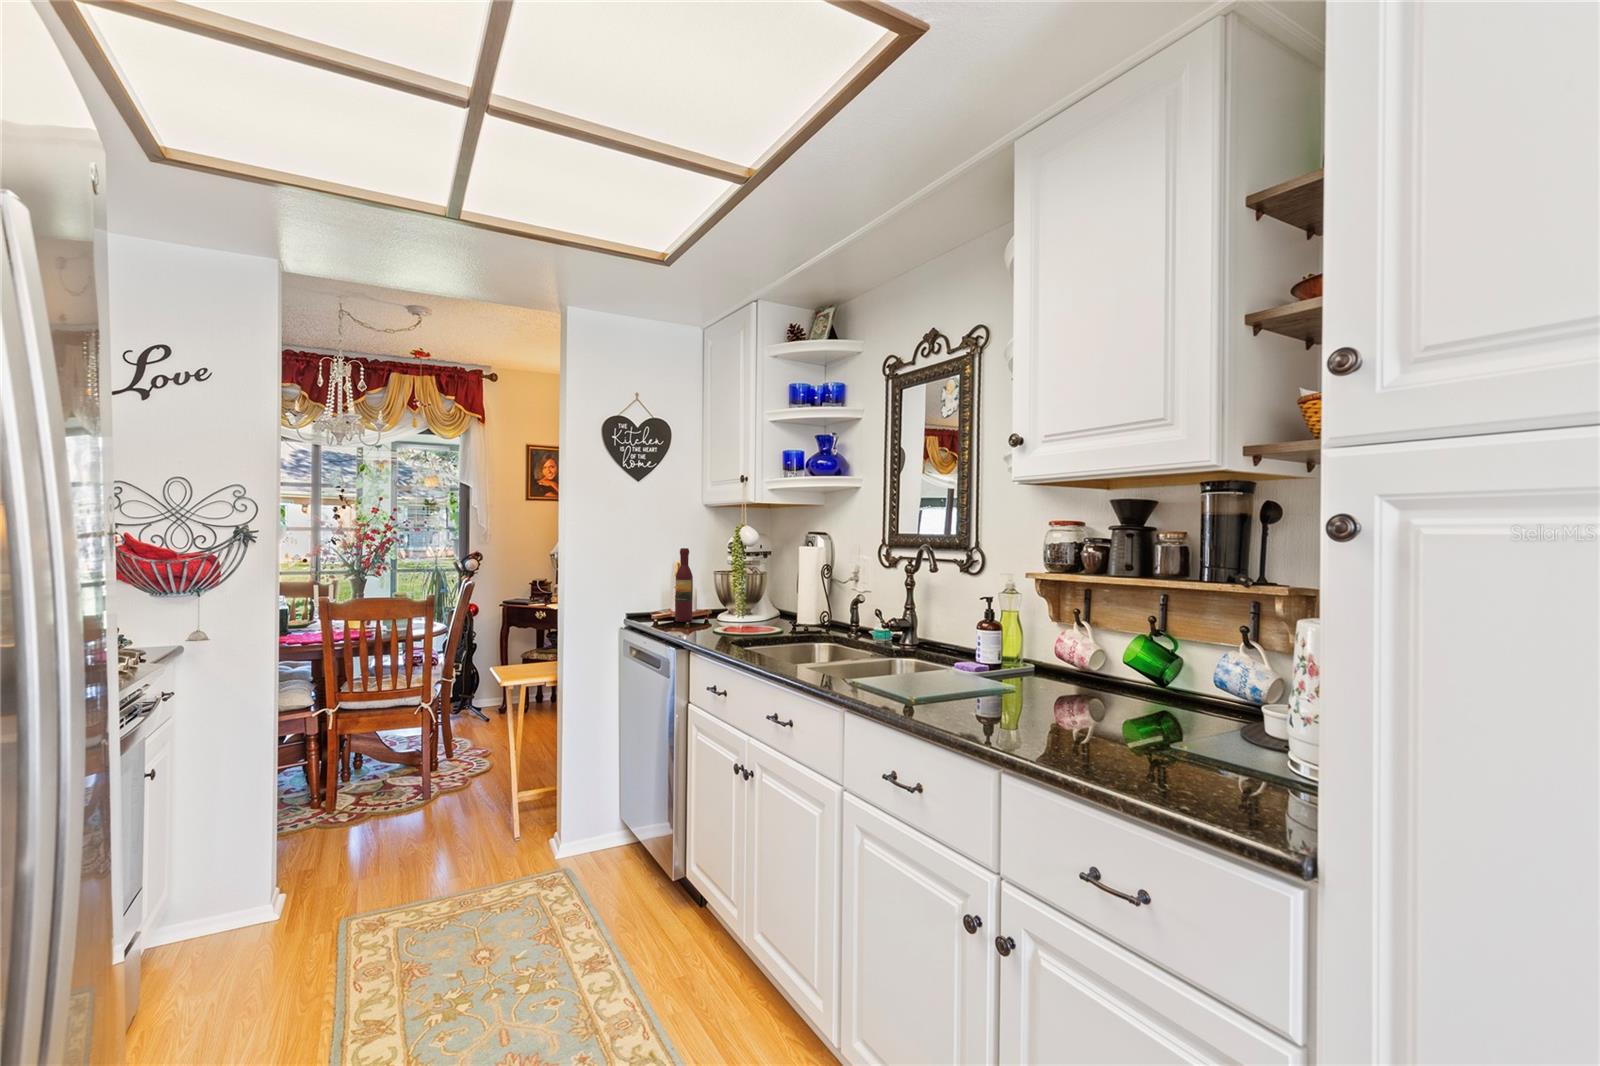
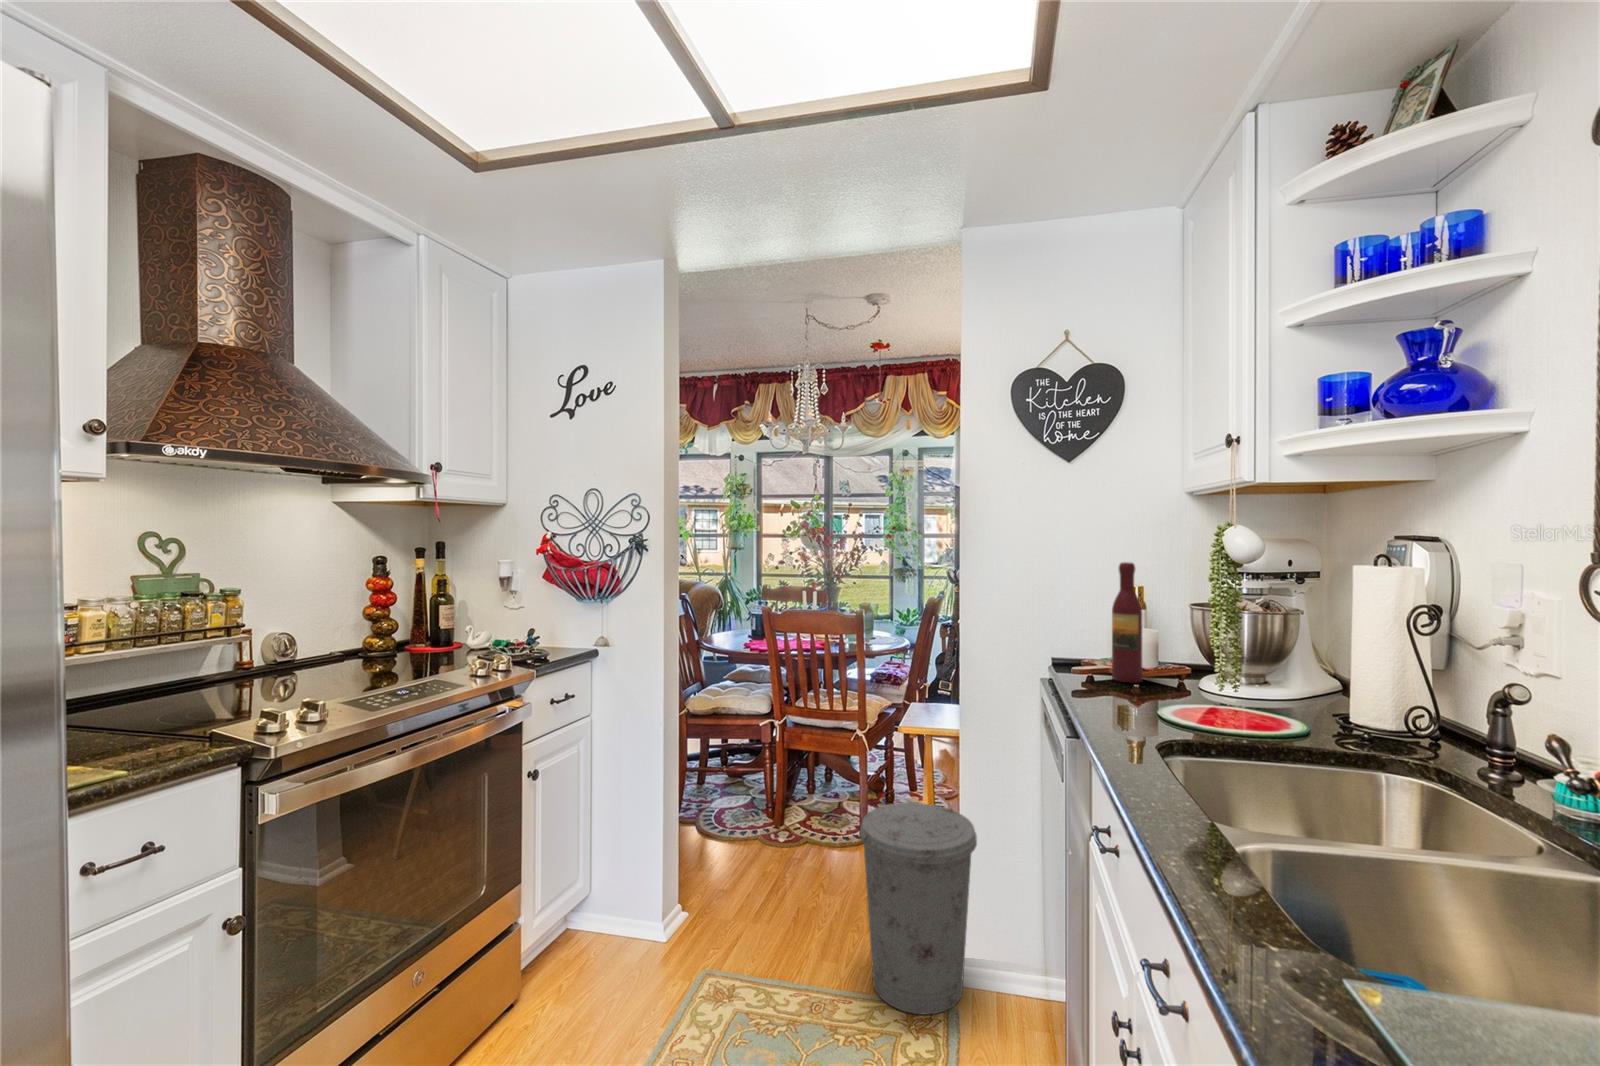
trash can: none [491,736,583,884] -> present [860,803,977,1014]

